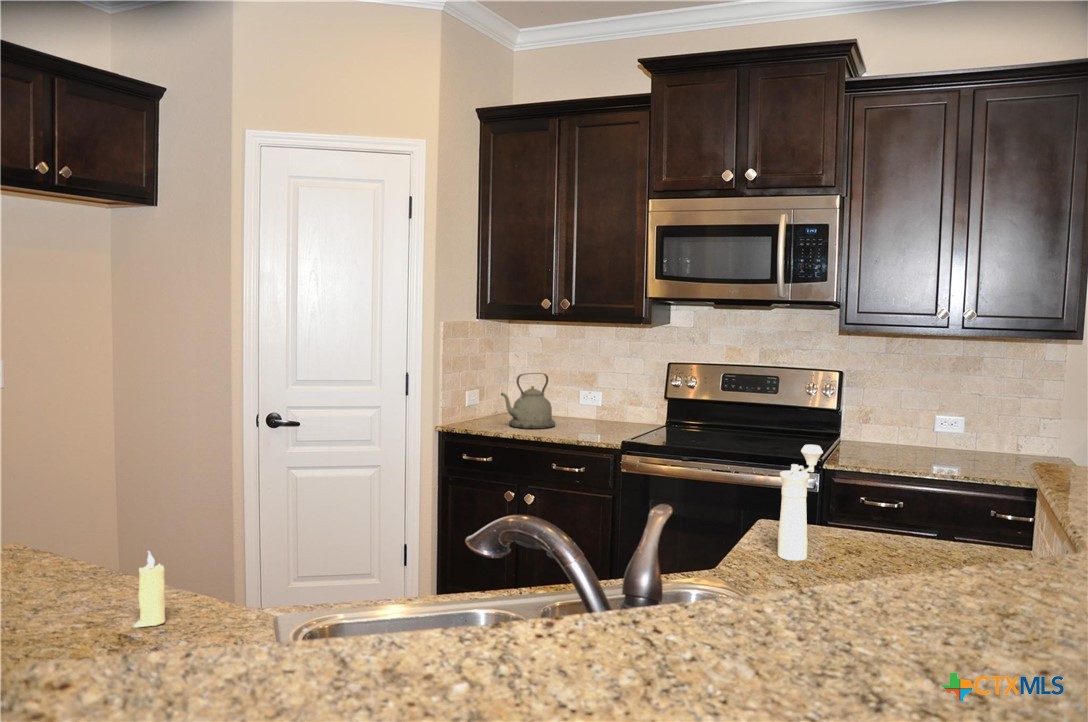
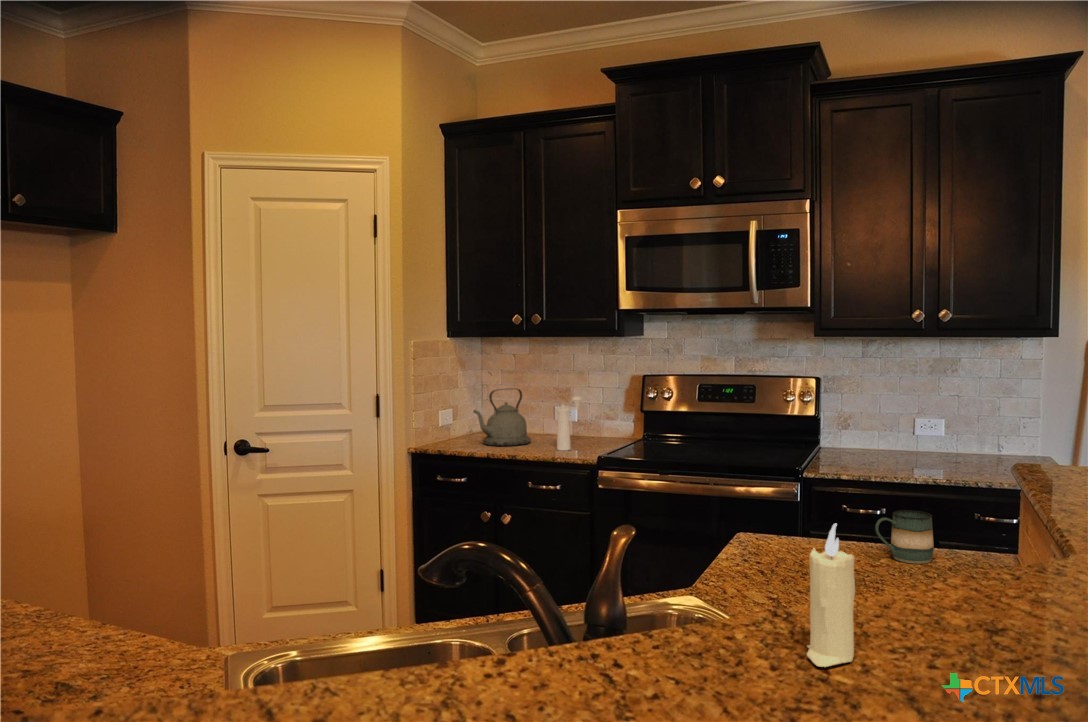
pepper mill: present [778,445,823,561] -> present [556,396,582,451]
mug: none [893,503,949,555] -> present [875,510,934,564]
candle: present [133,551,165,628] -> present [807,523,855,667]

